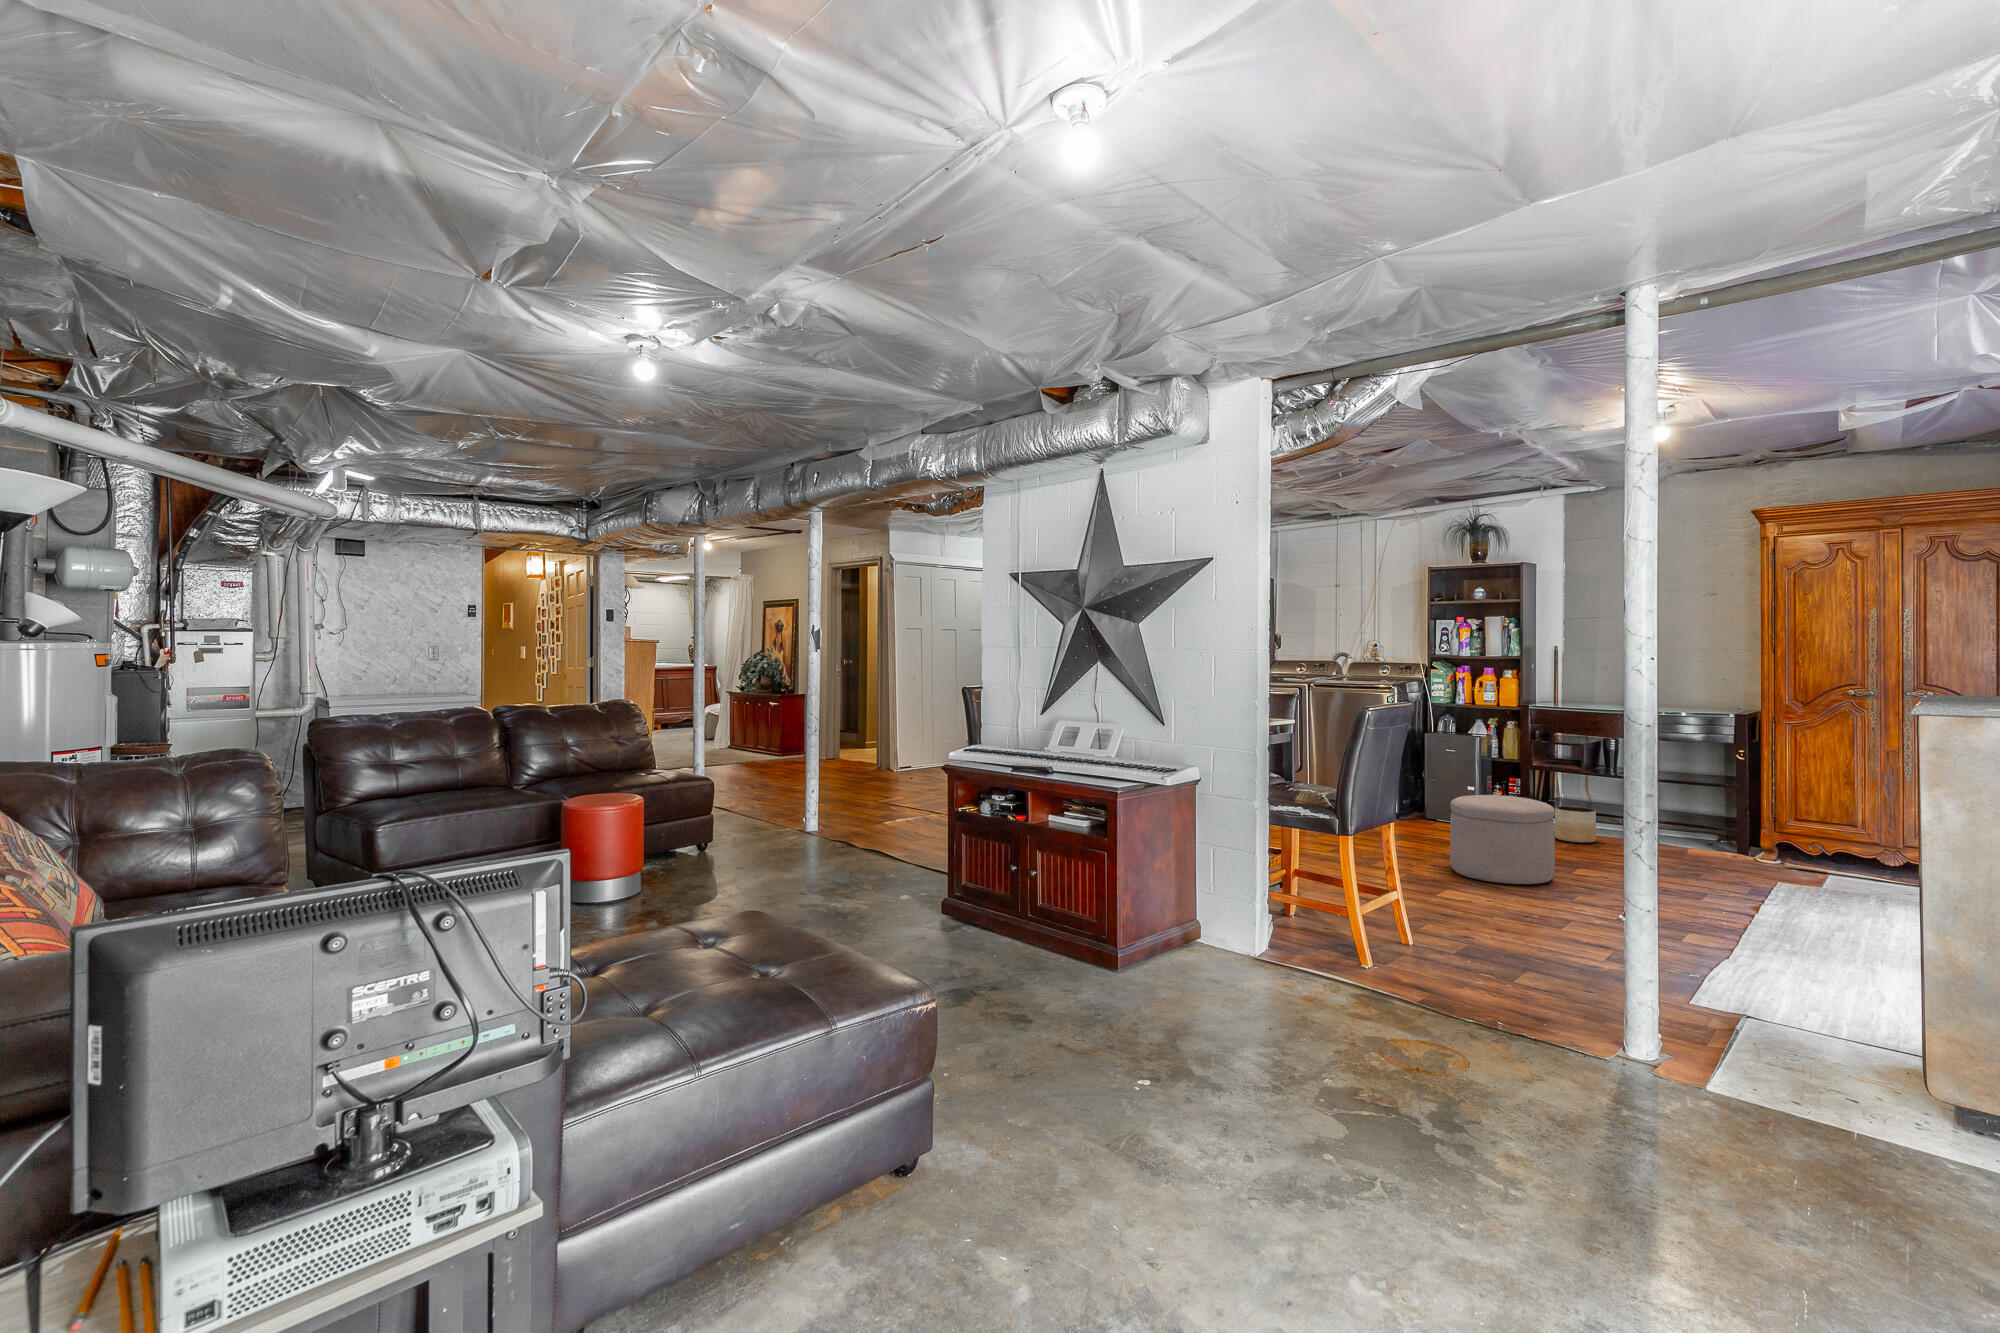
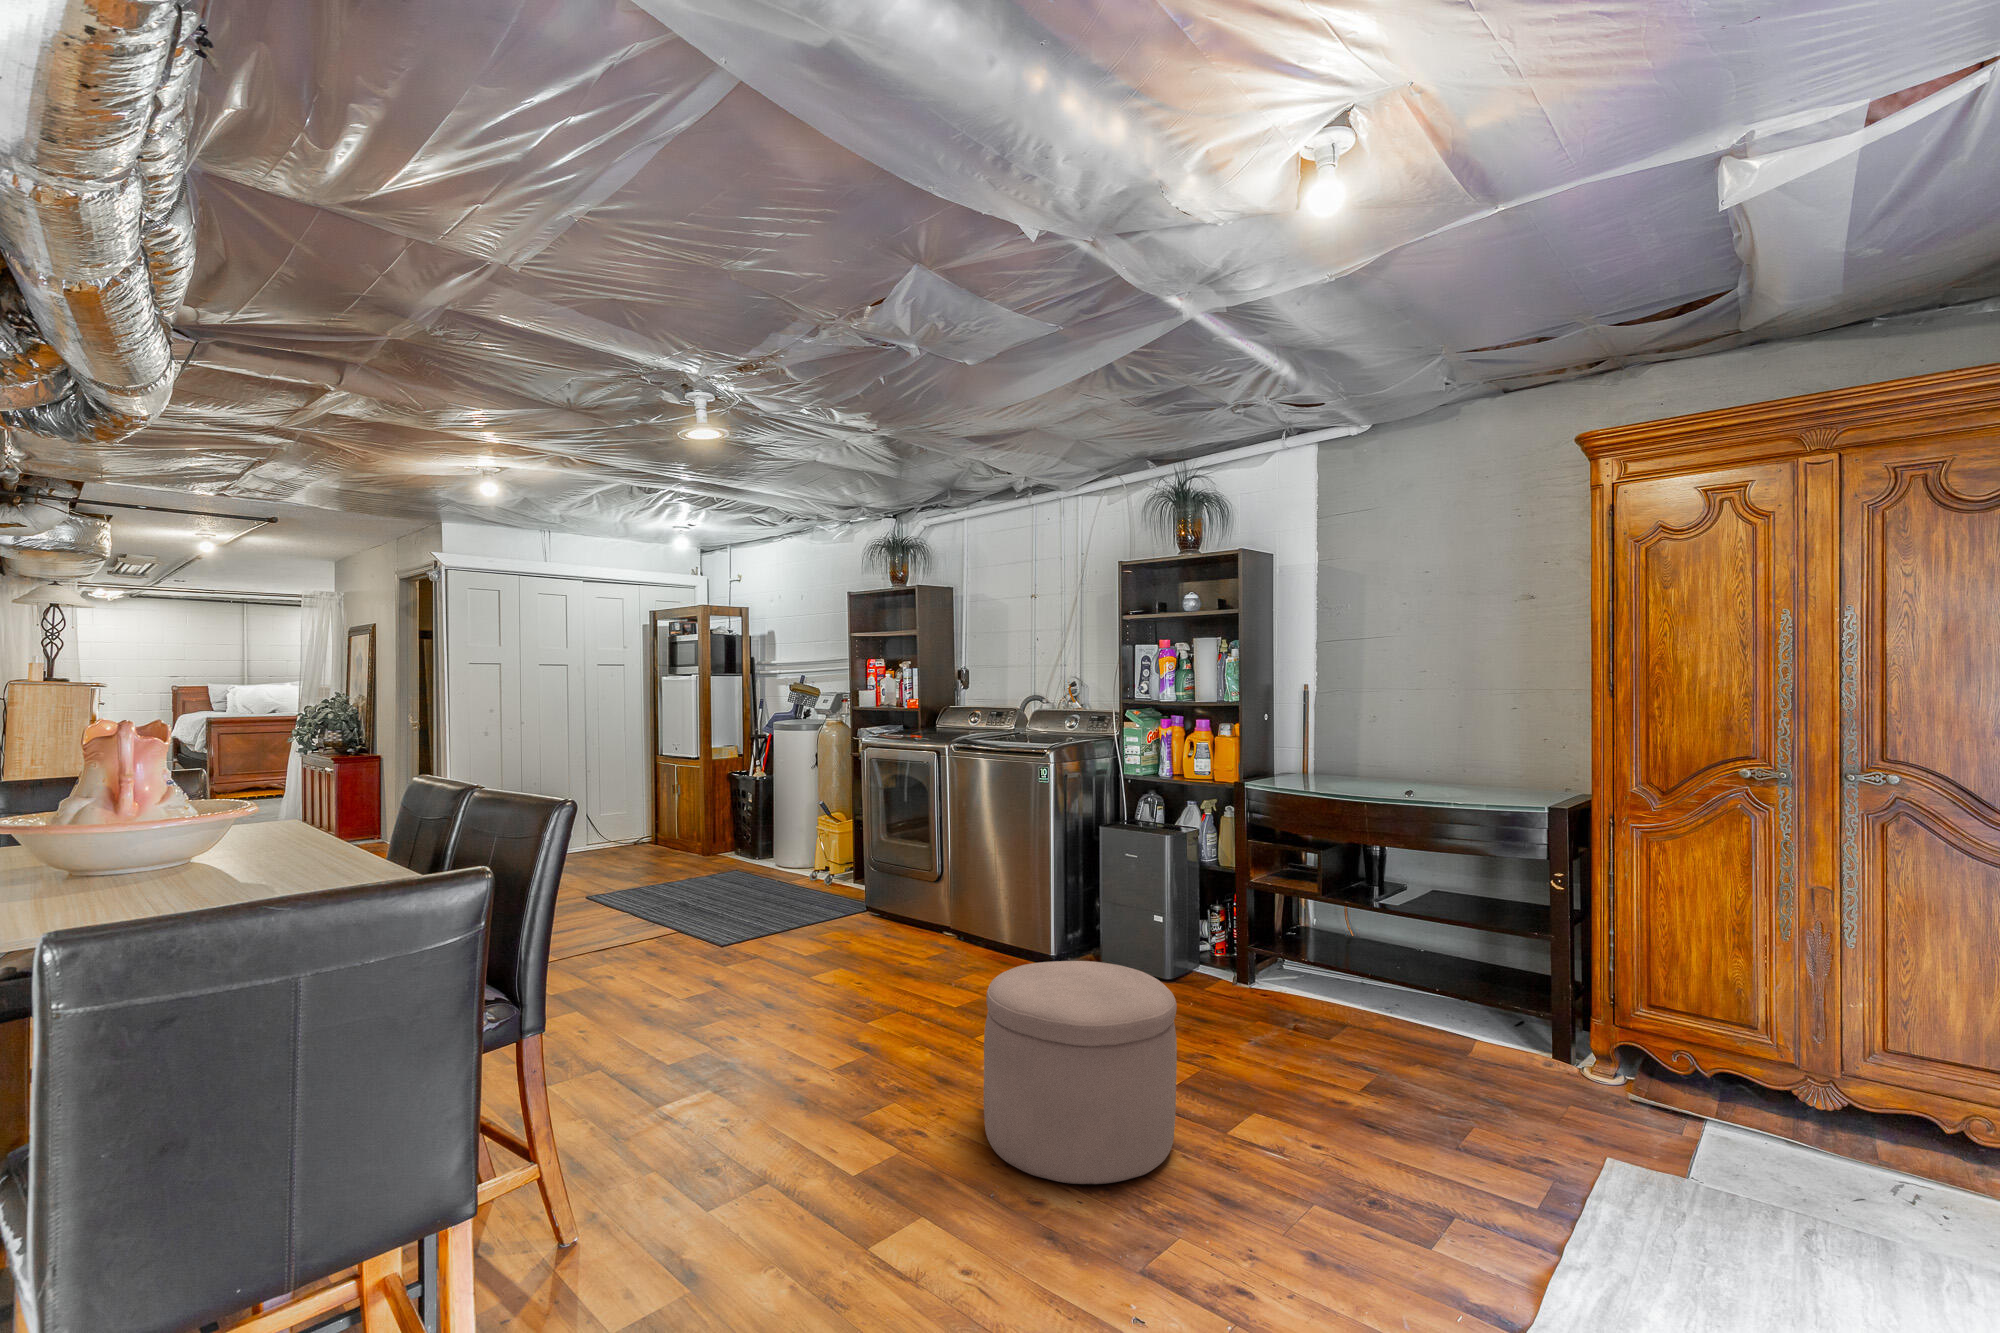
planter: present [1555,806,1596,843] -> none [1263,955,1327,1029]

